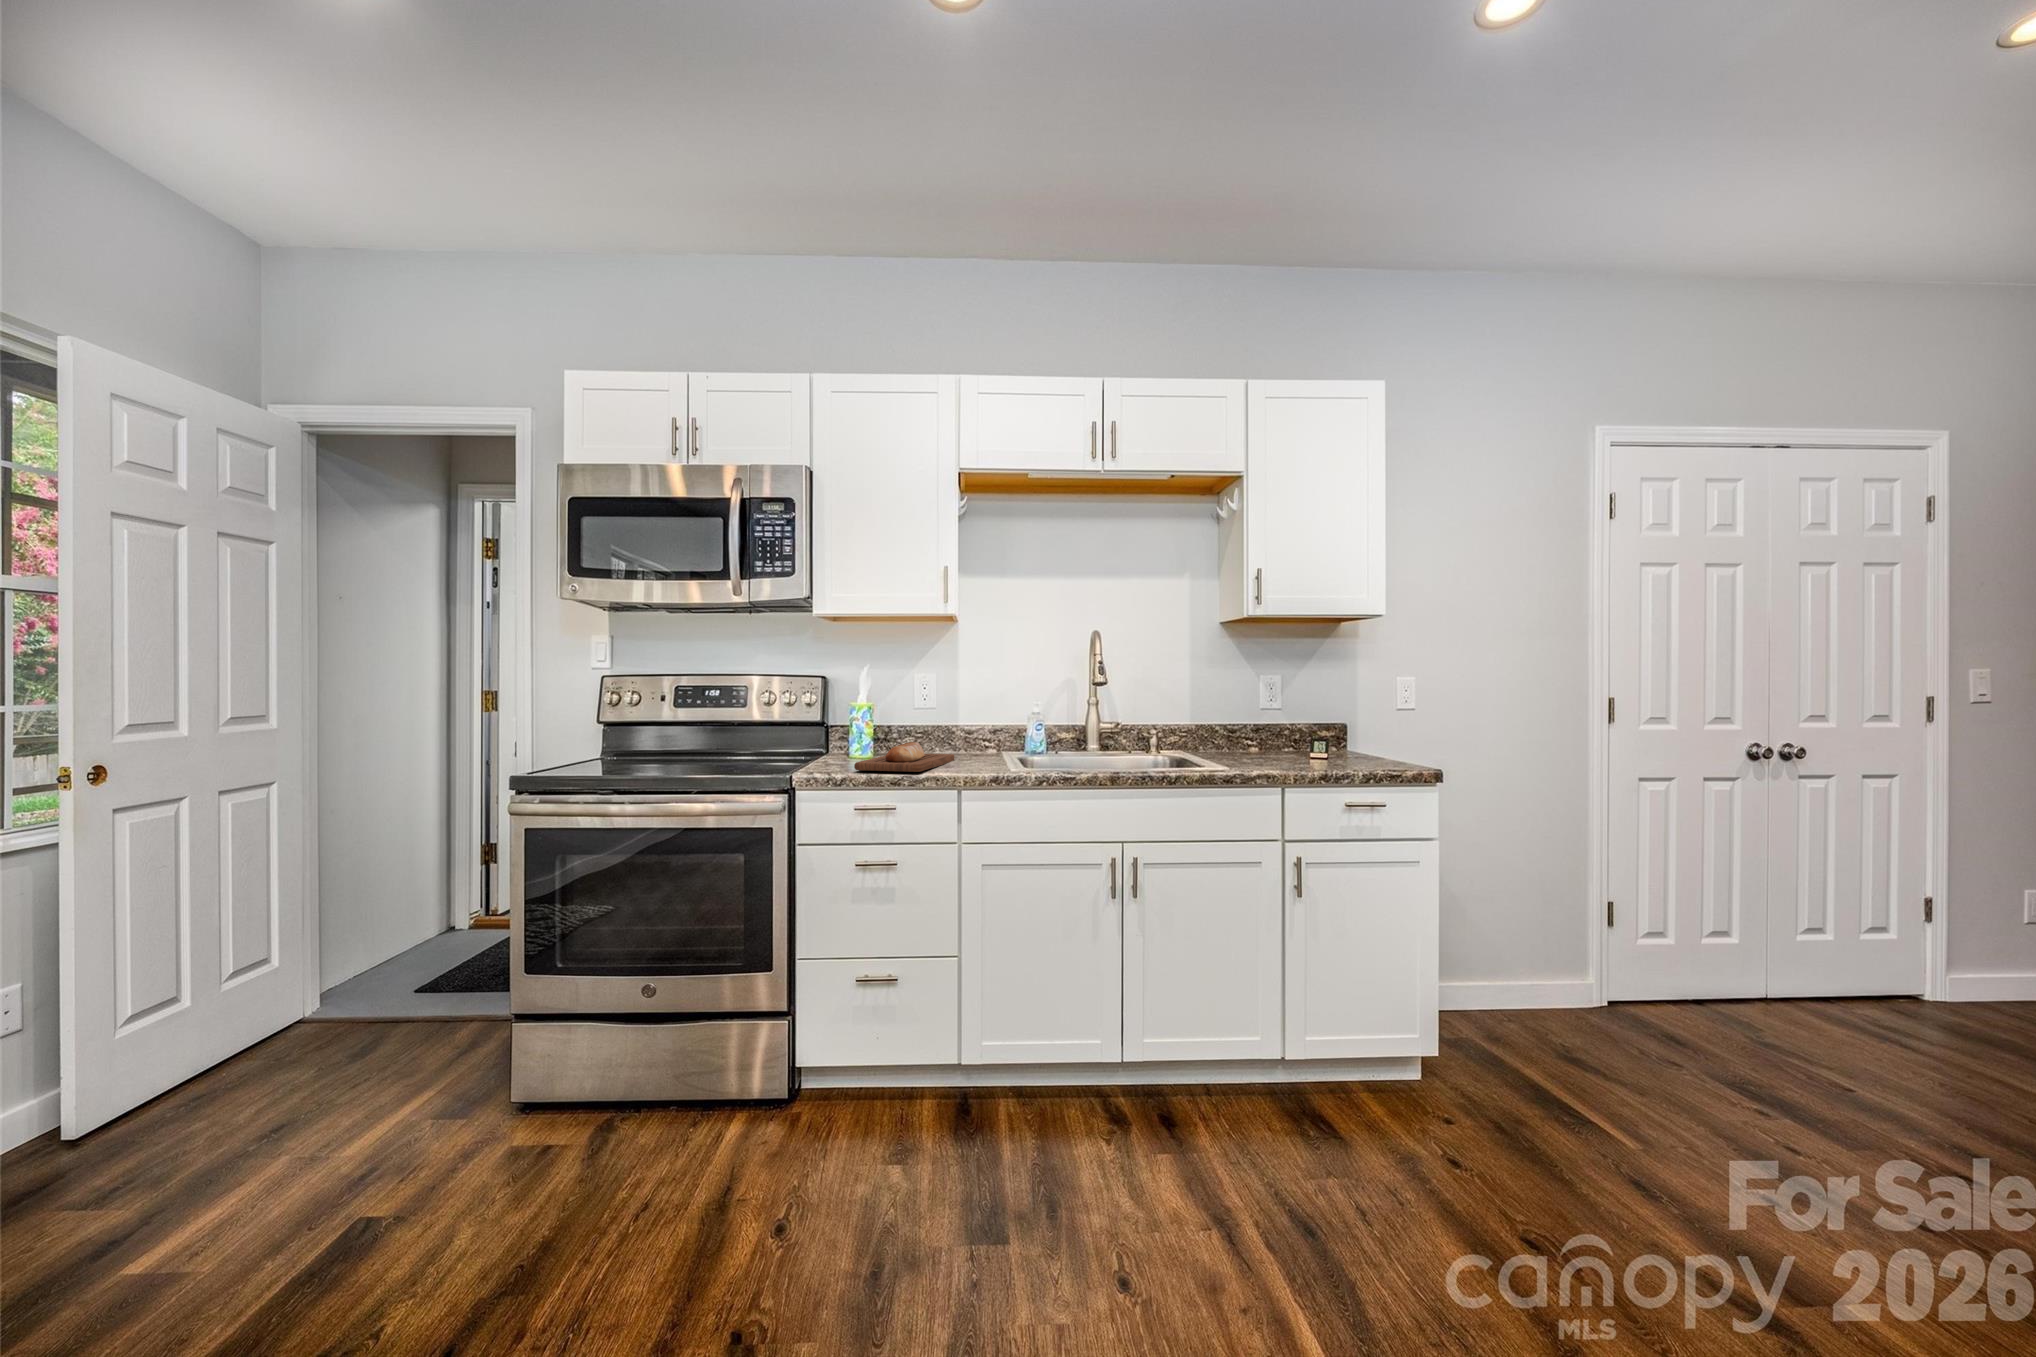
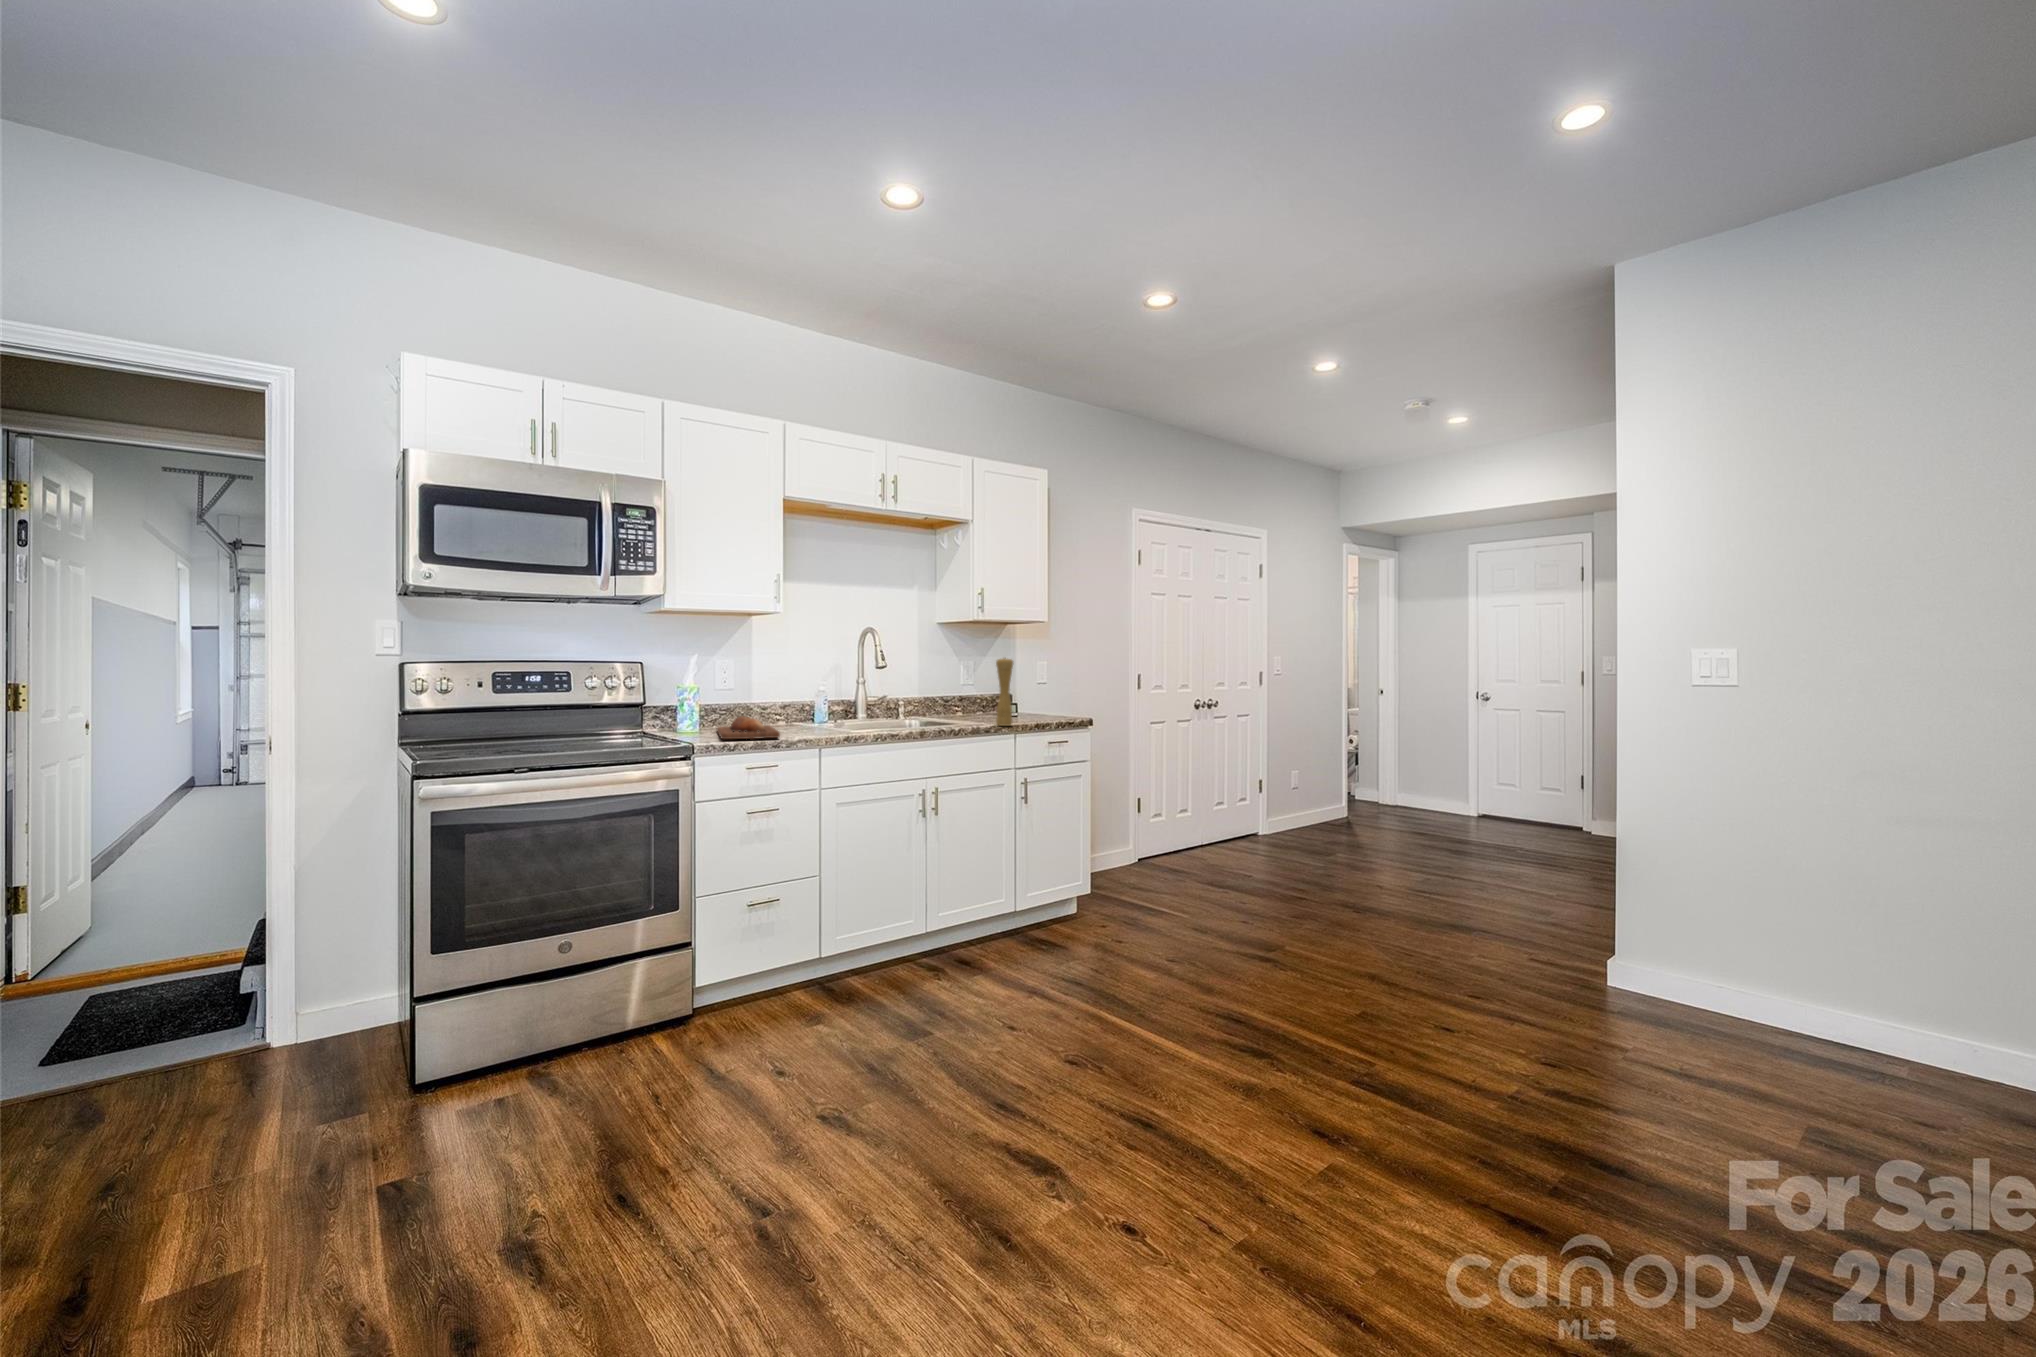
pepper mill: none [1260,667,1287,771] -> present [996,658,1013,726]

